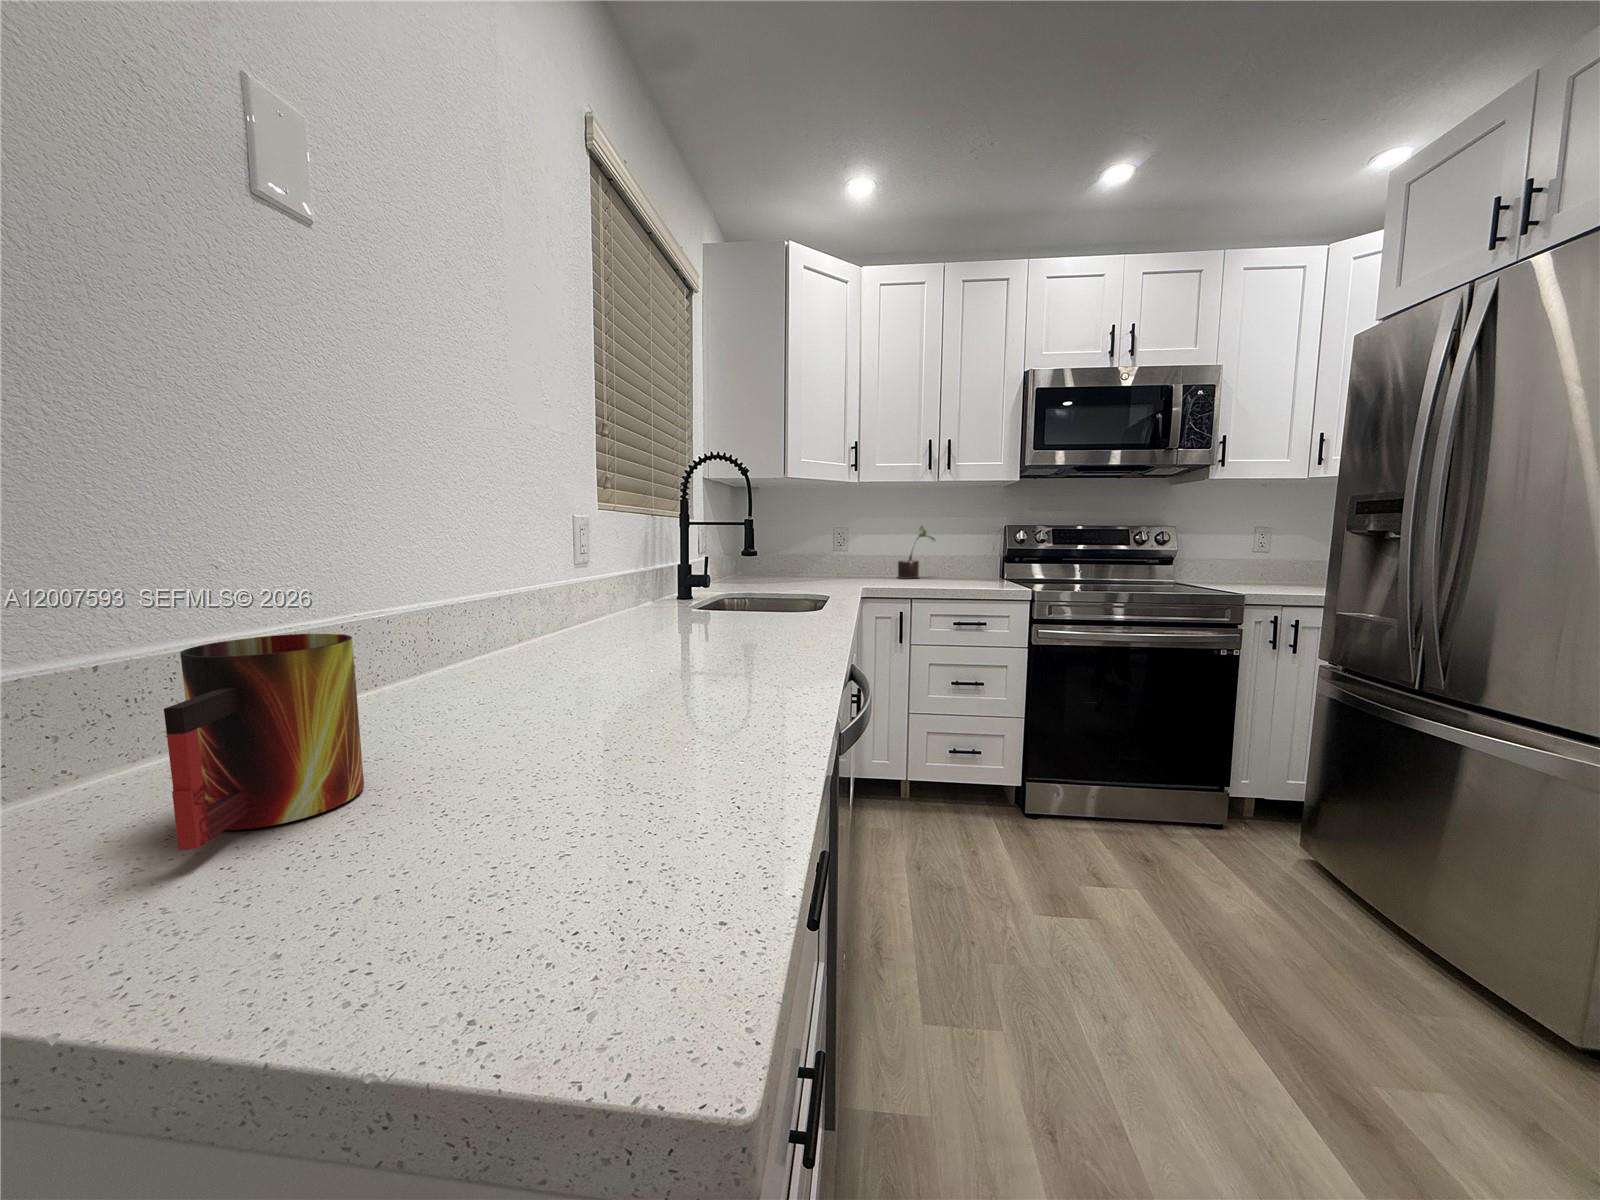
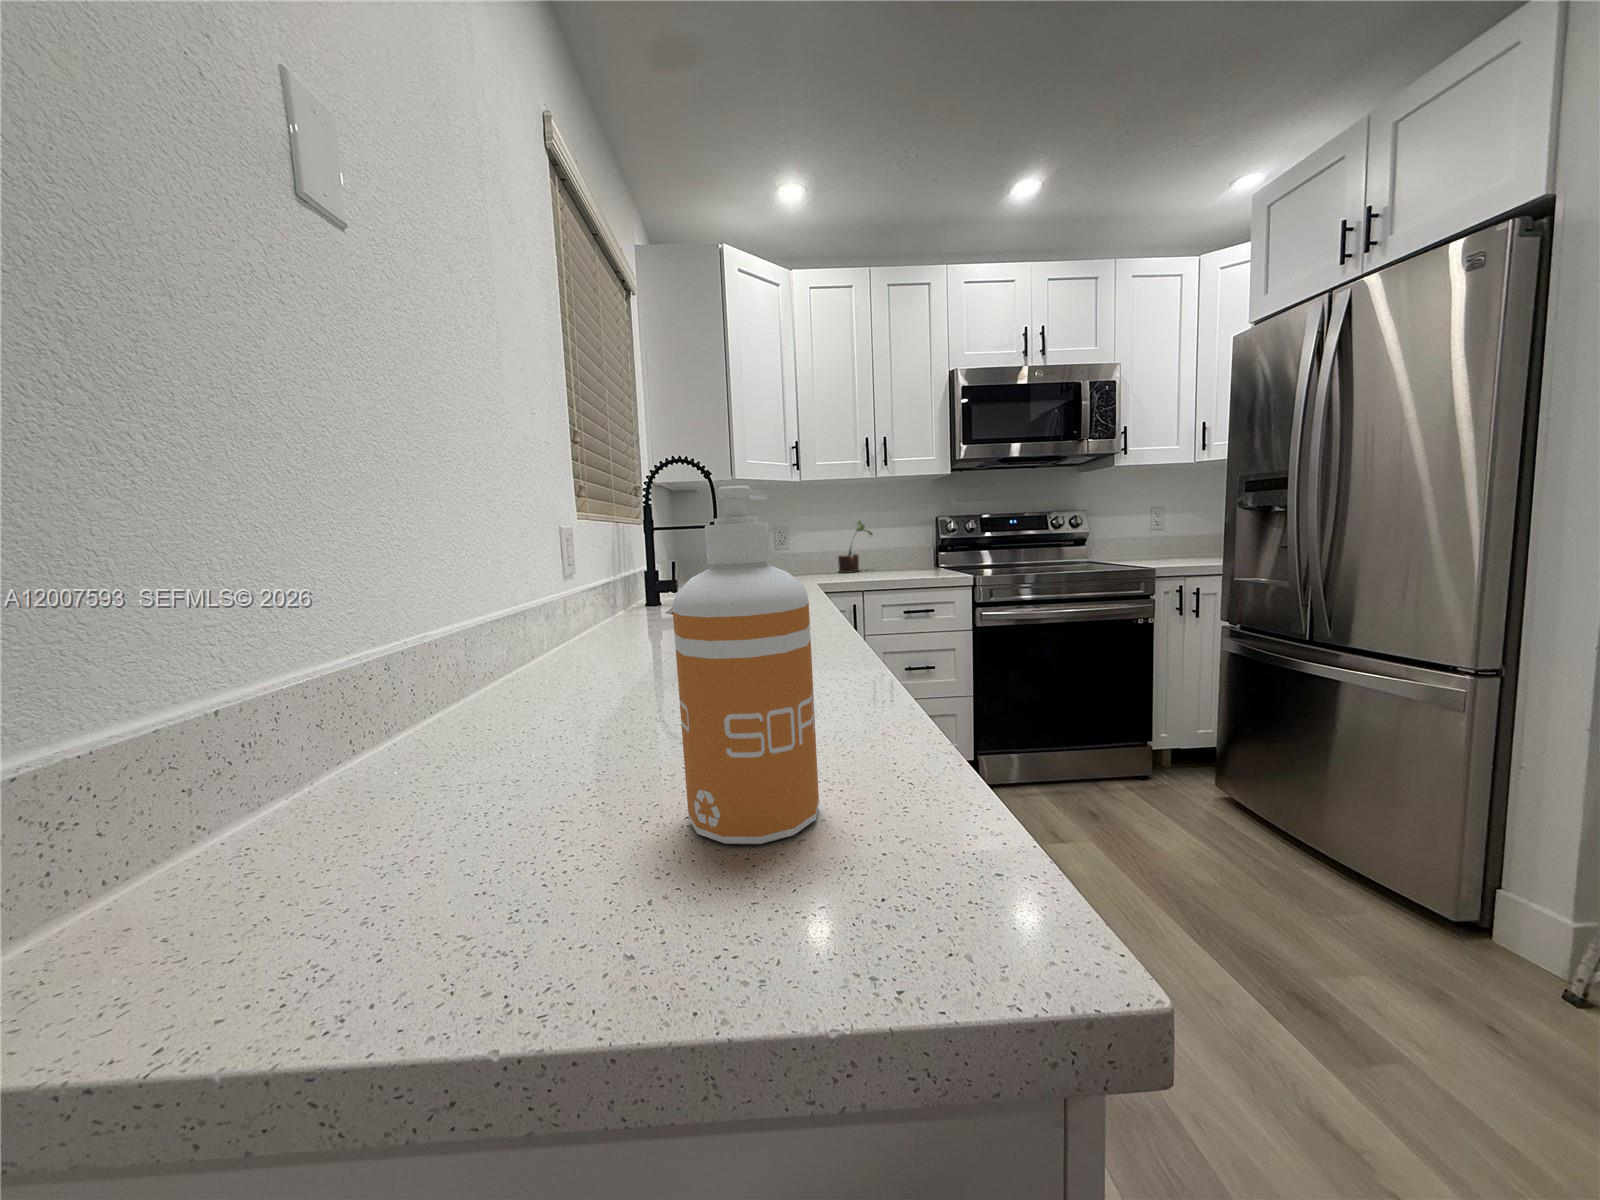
soap dispenser: none [457,460,621,846] -> present [673,486,819,844]
mug: present [164,633,364,850] -> none [380,665,545,889]

